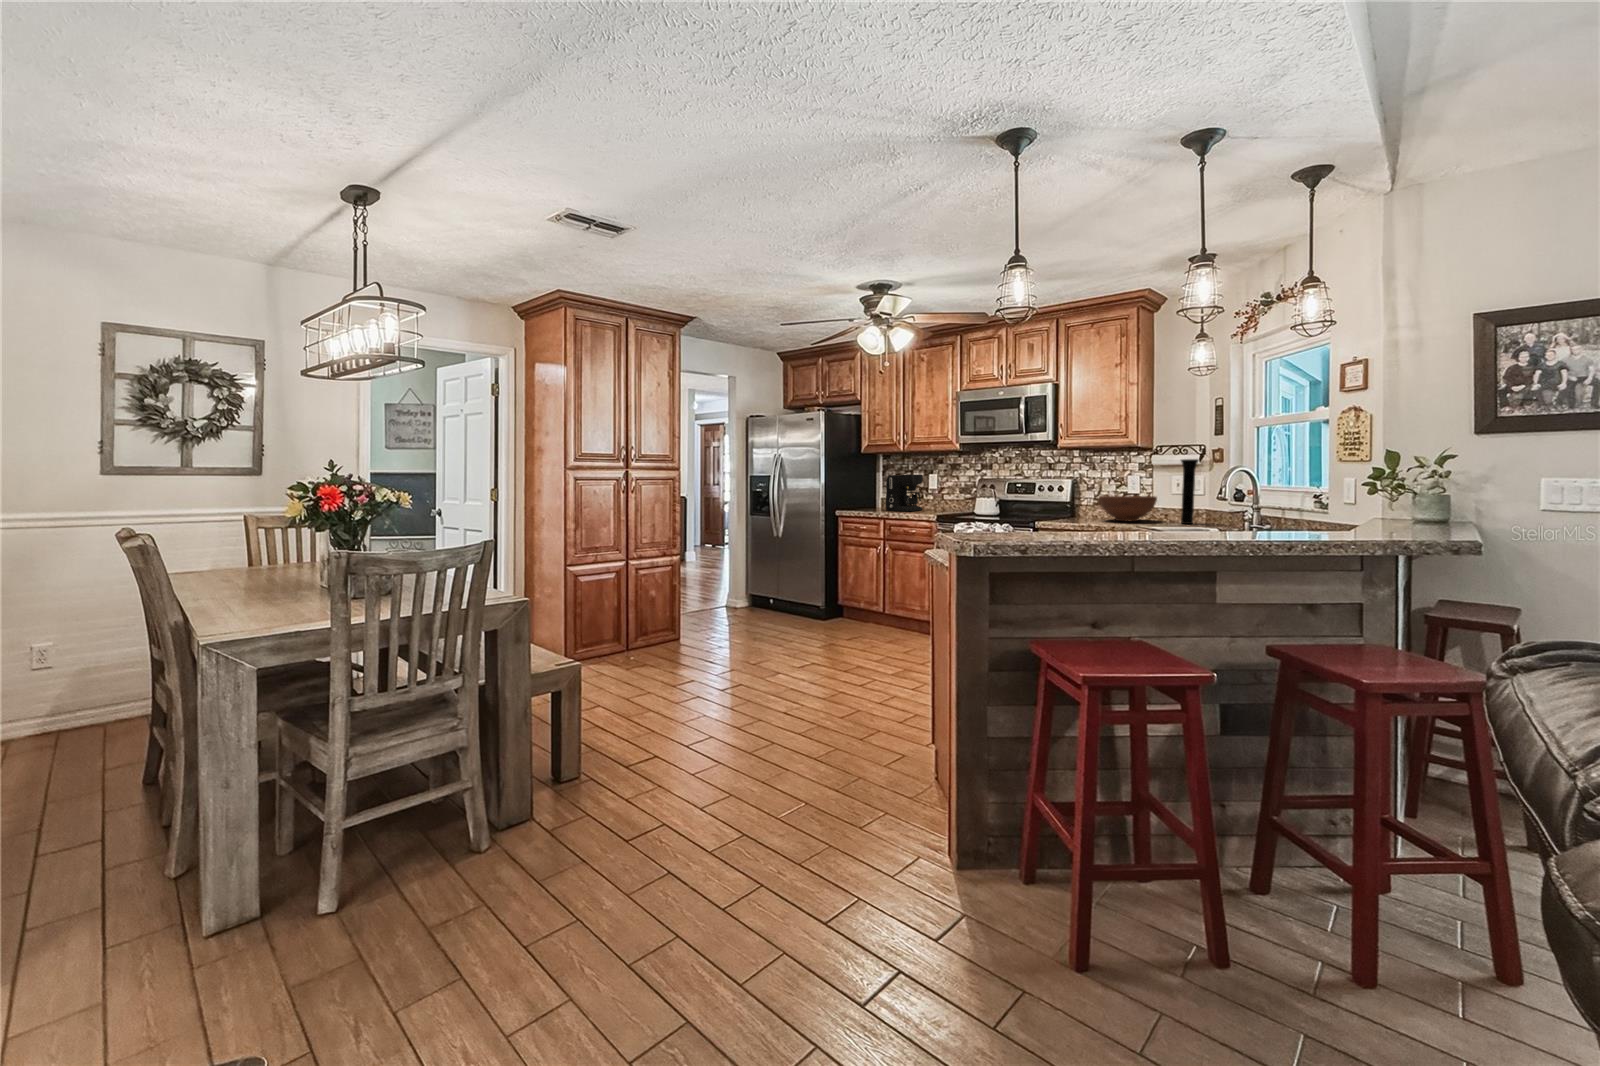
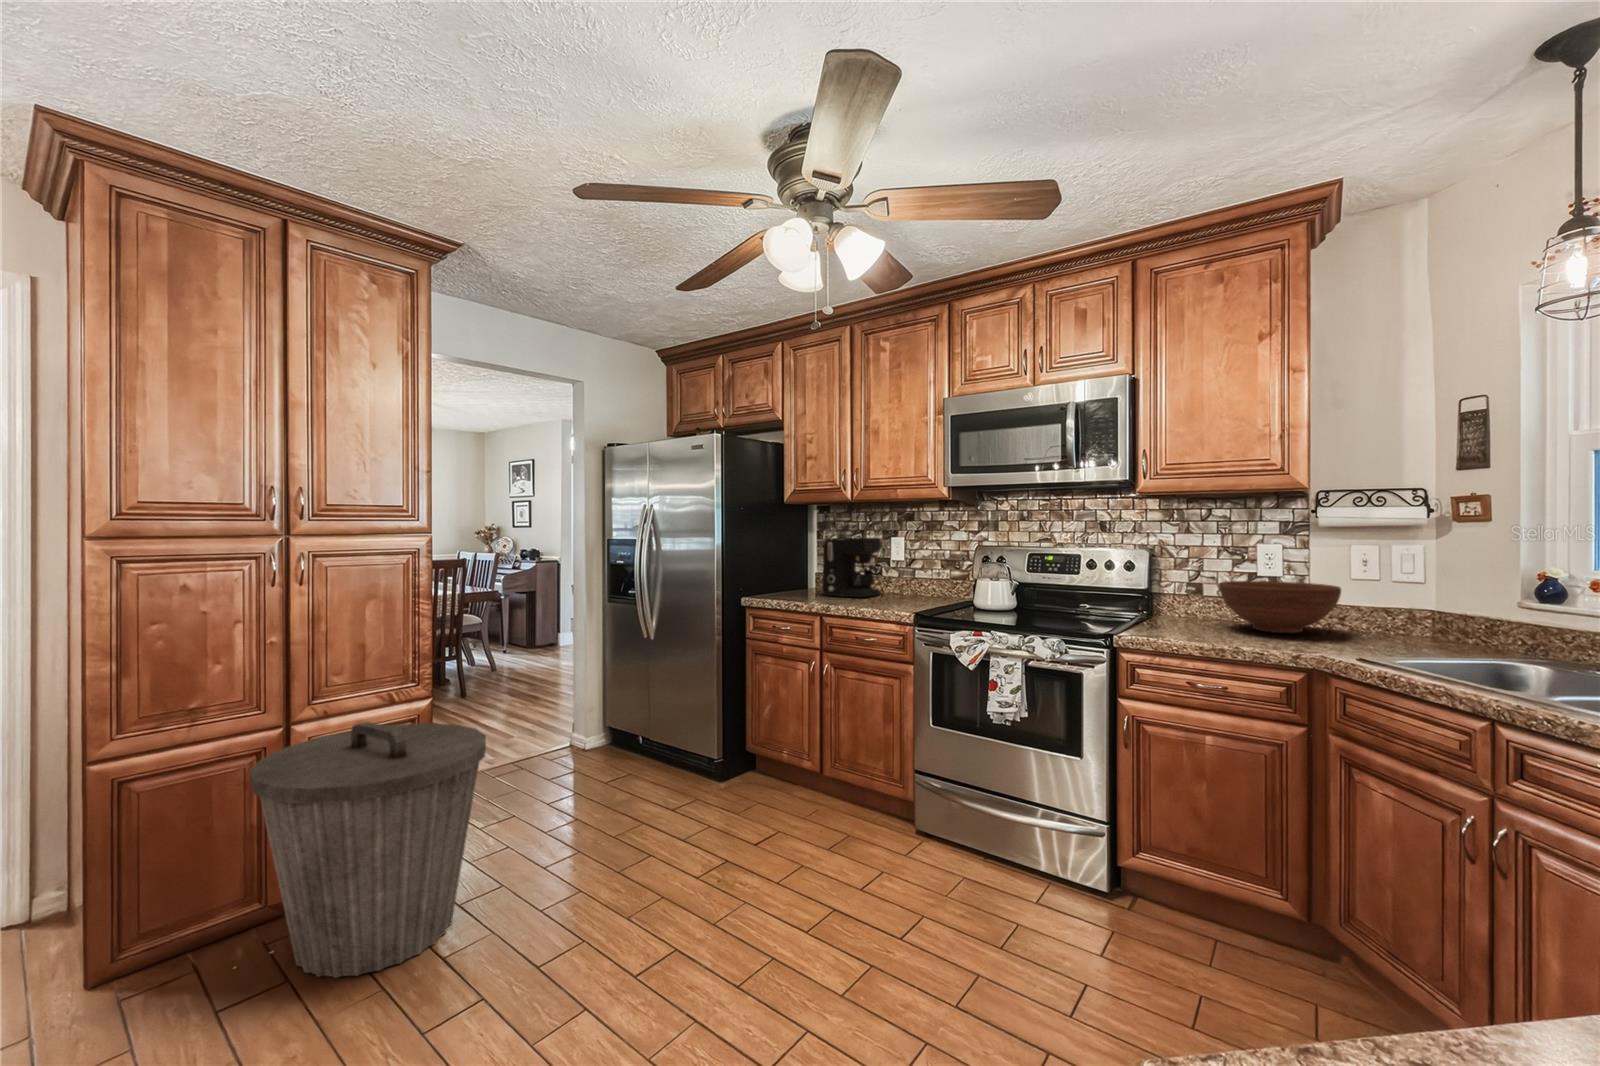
vase: present [1181,459,1199,524] -> none [1395,516,1441,644]
trash can: none [627,559,722,665] -> present [250,722,486,978]

